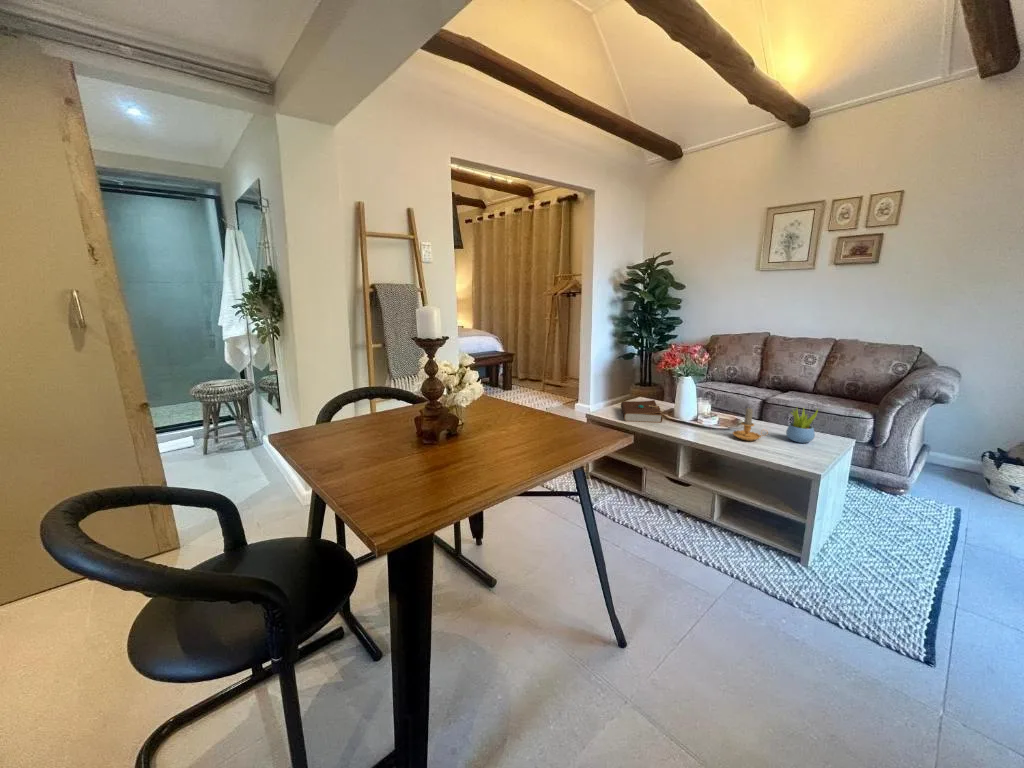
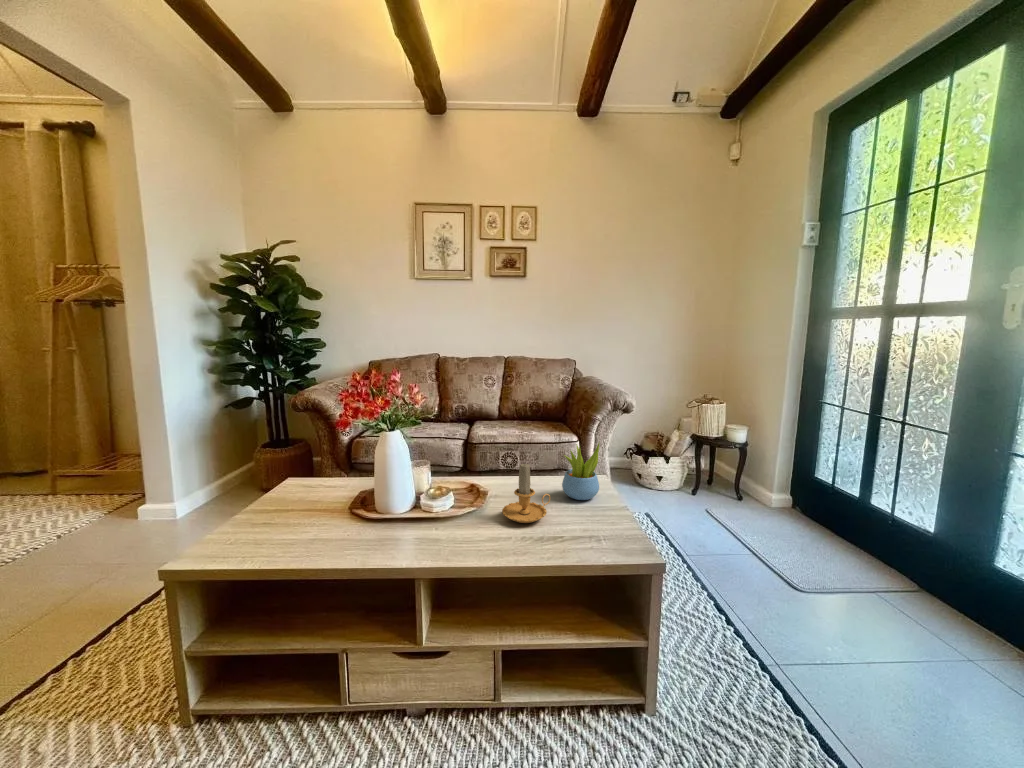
book: present [621,400,663,423] -> none [257,480,366,554]

